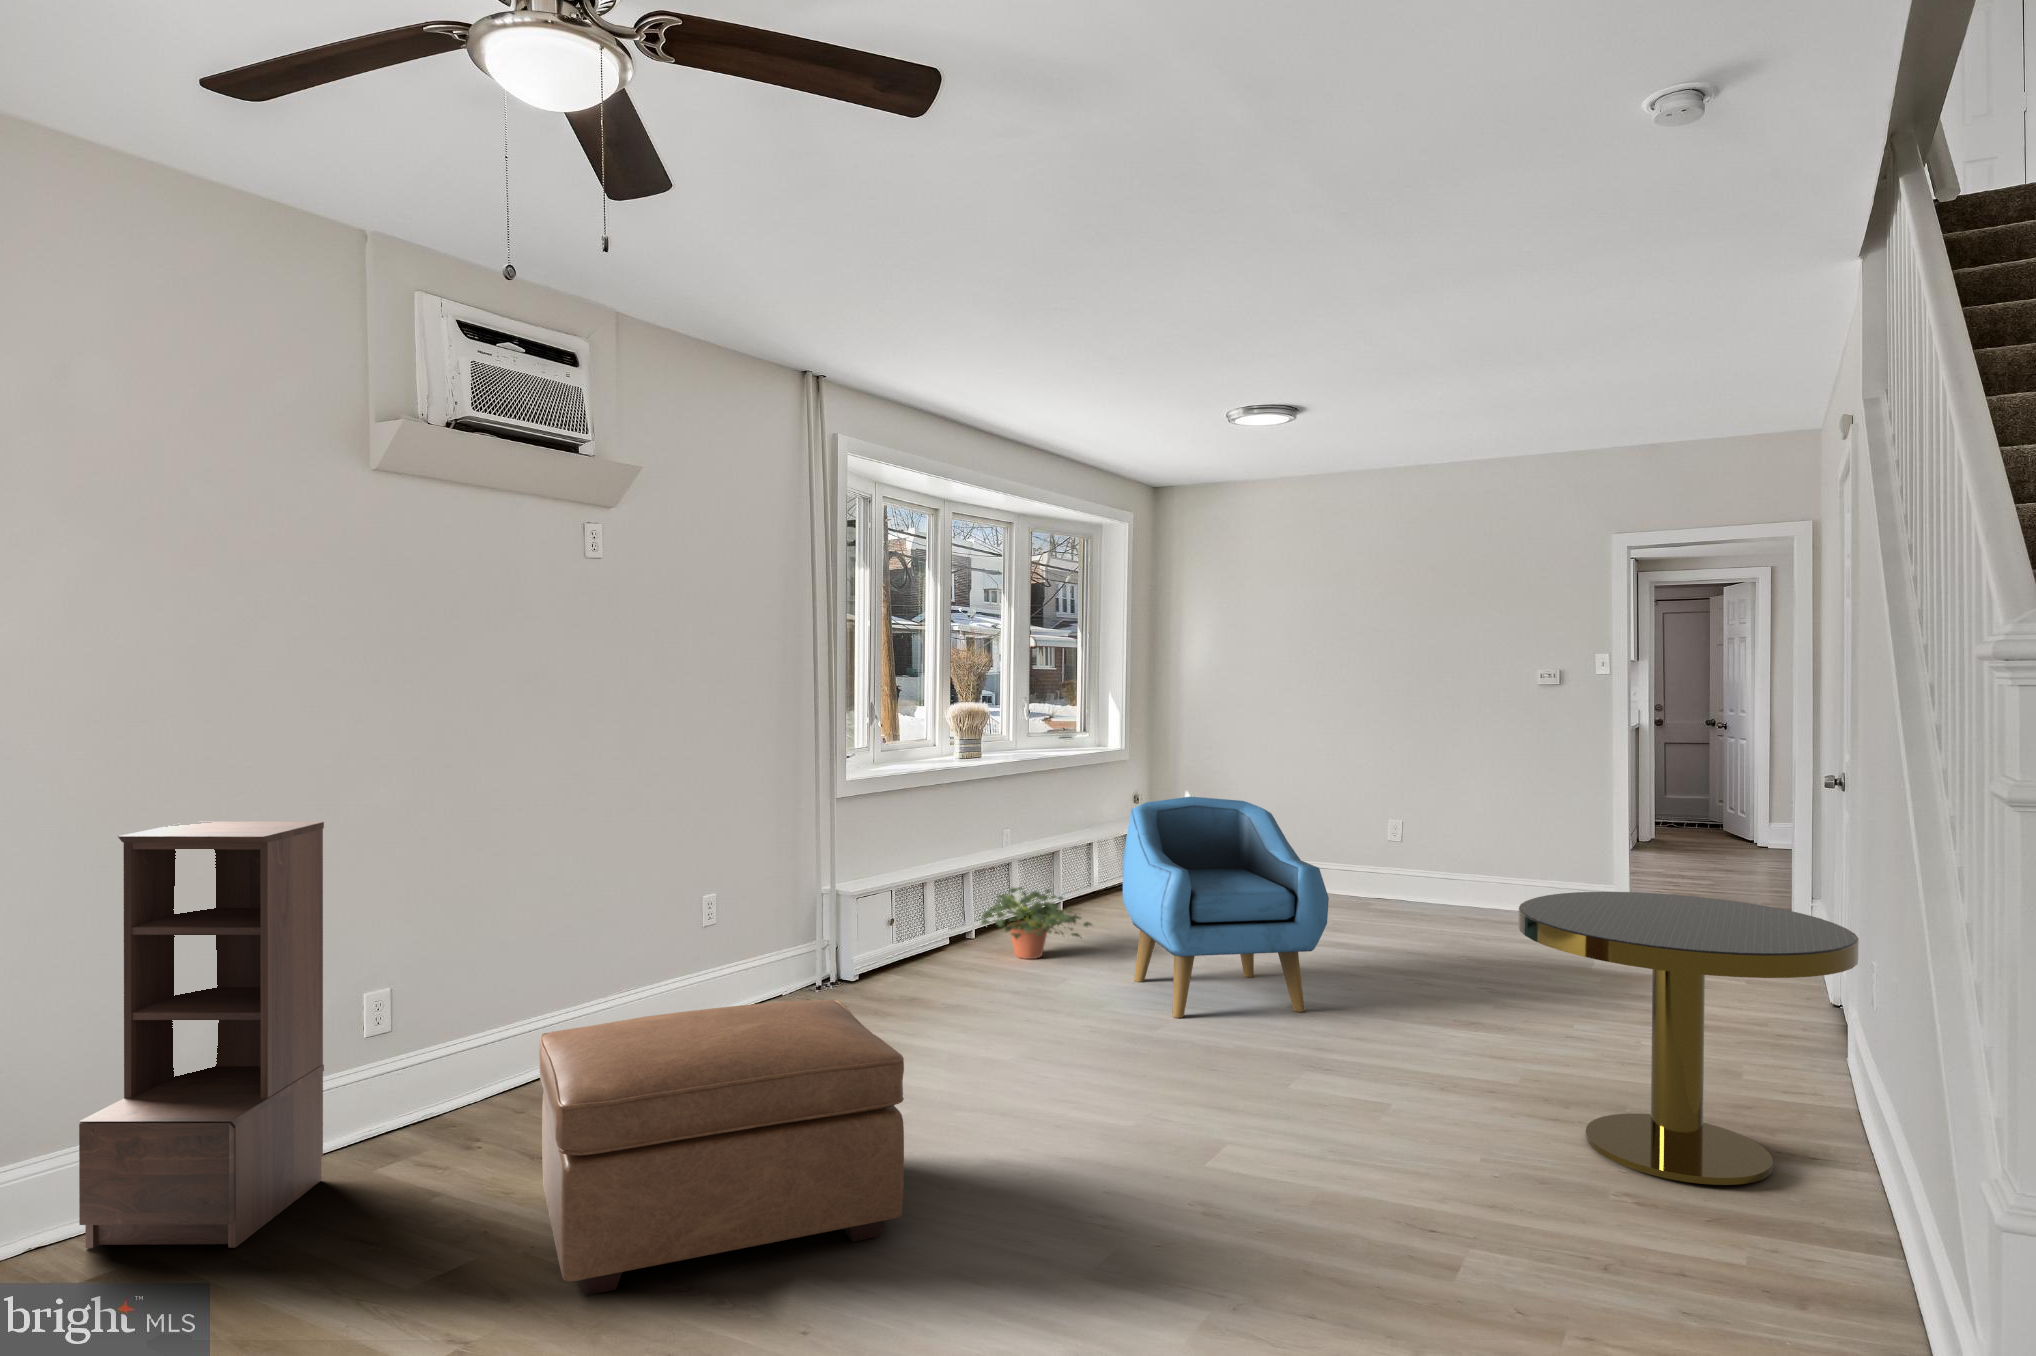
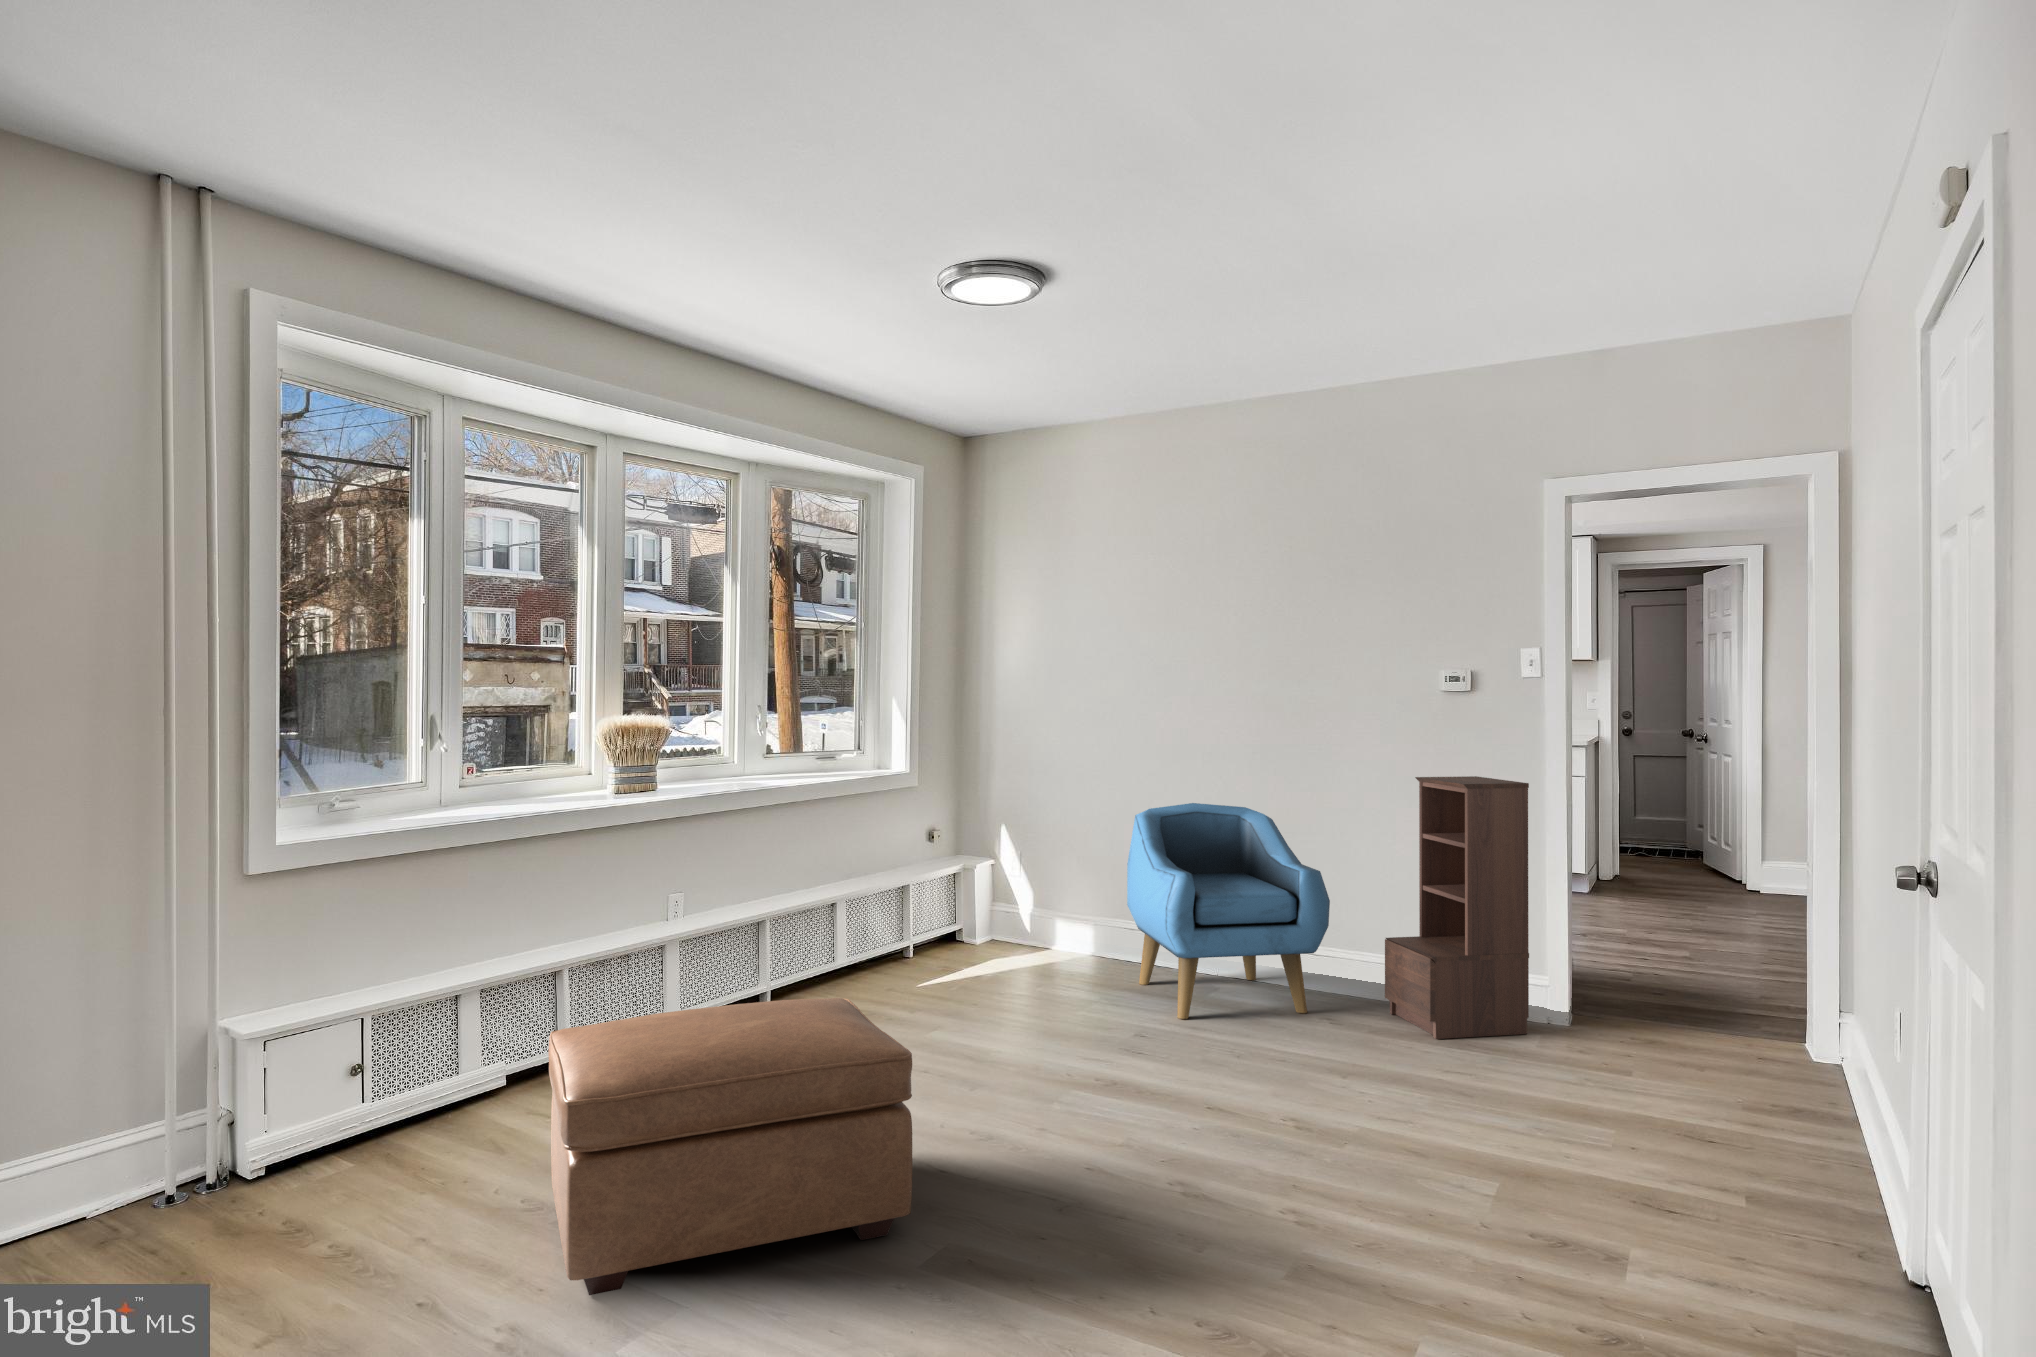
bookshelf: present [79,821,324,1248] -> present [1385,776,1529,1039]
potted plant: present [981,887,1091,959] -> none [988,893,1099,963]
side table: present [1519,892,1859,1185] -> none [1522,891,1865,1182]

